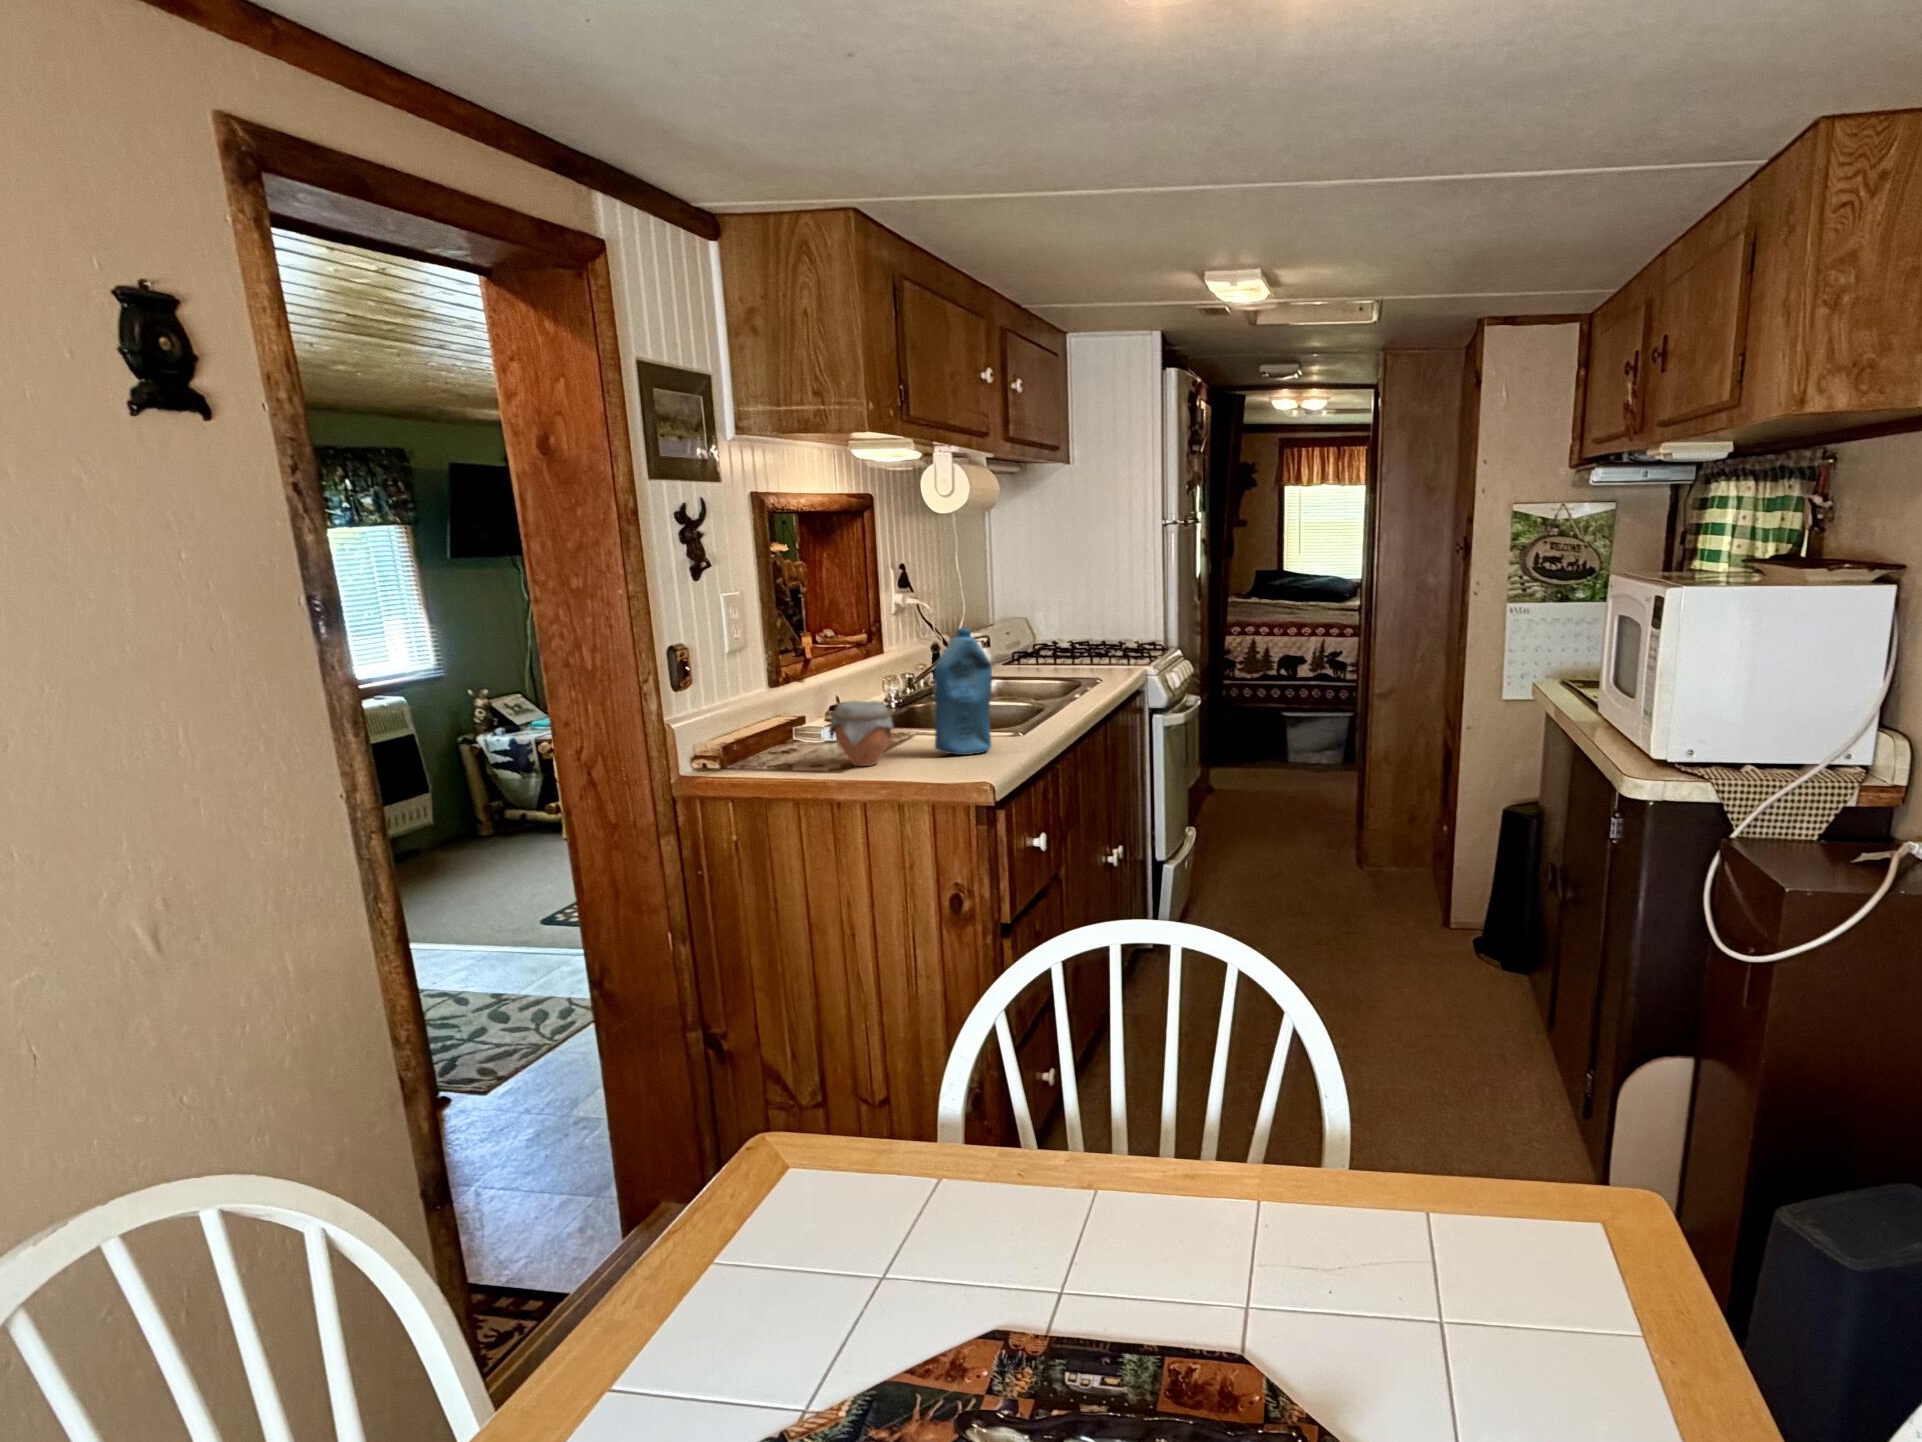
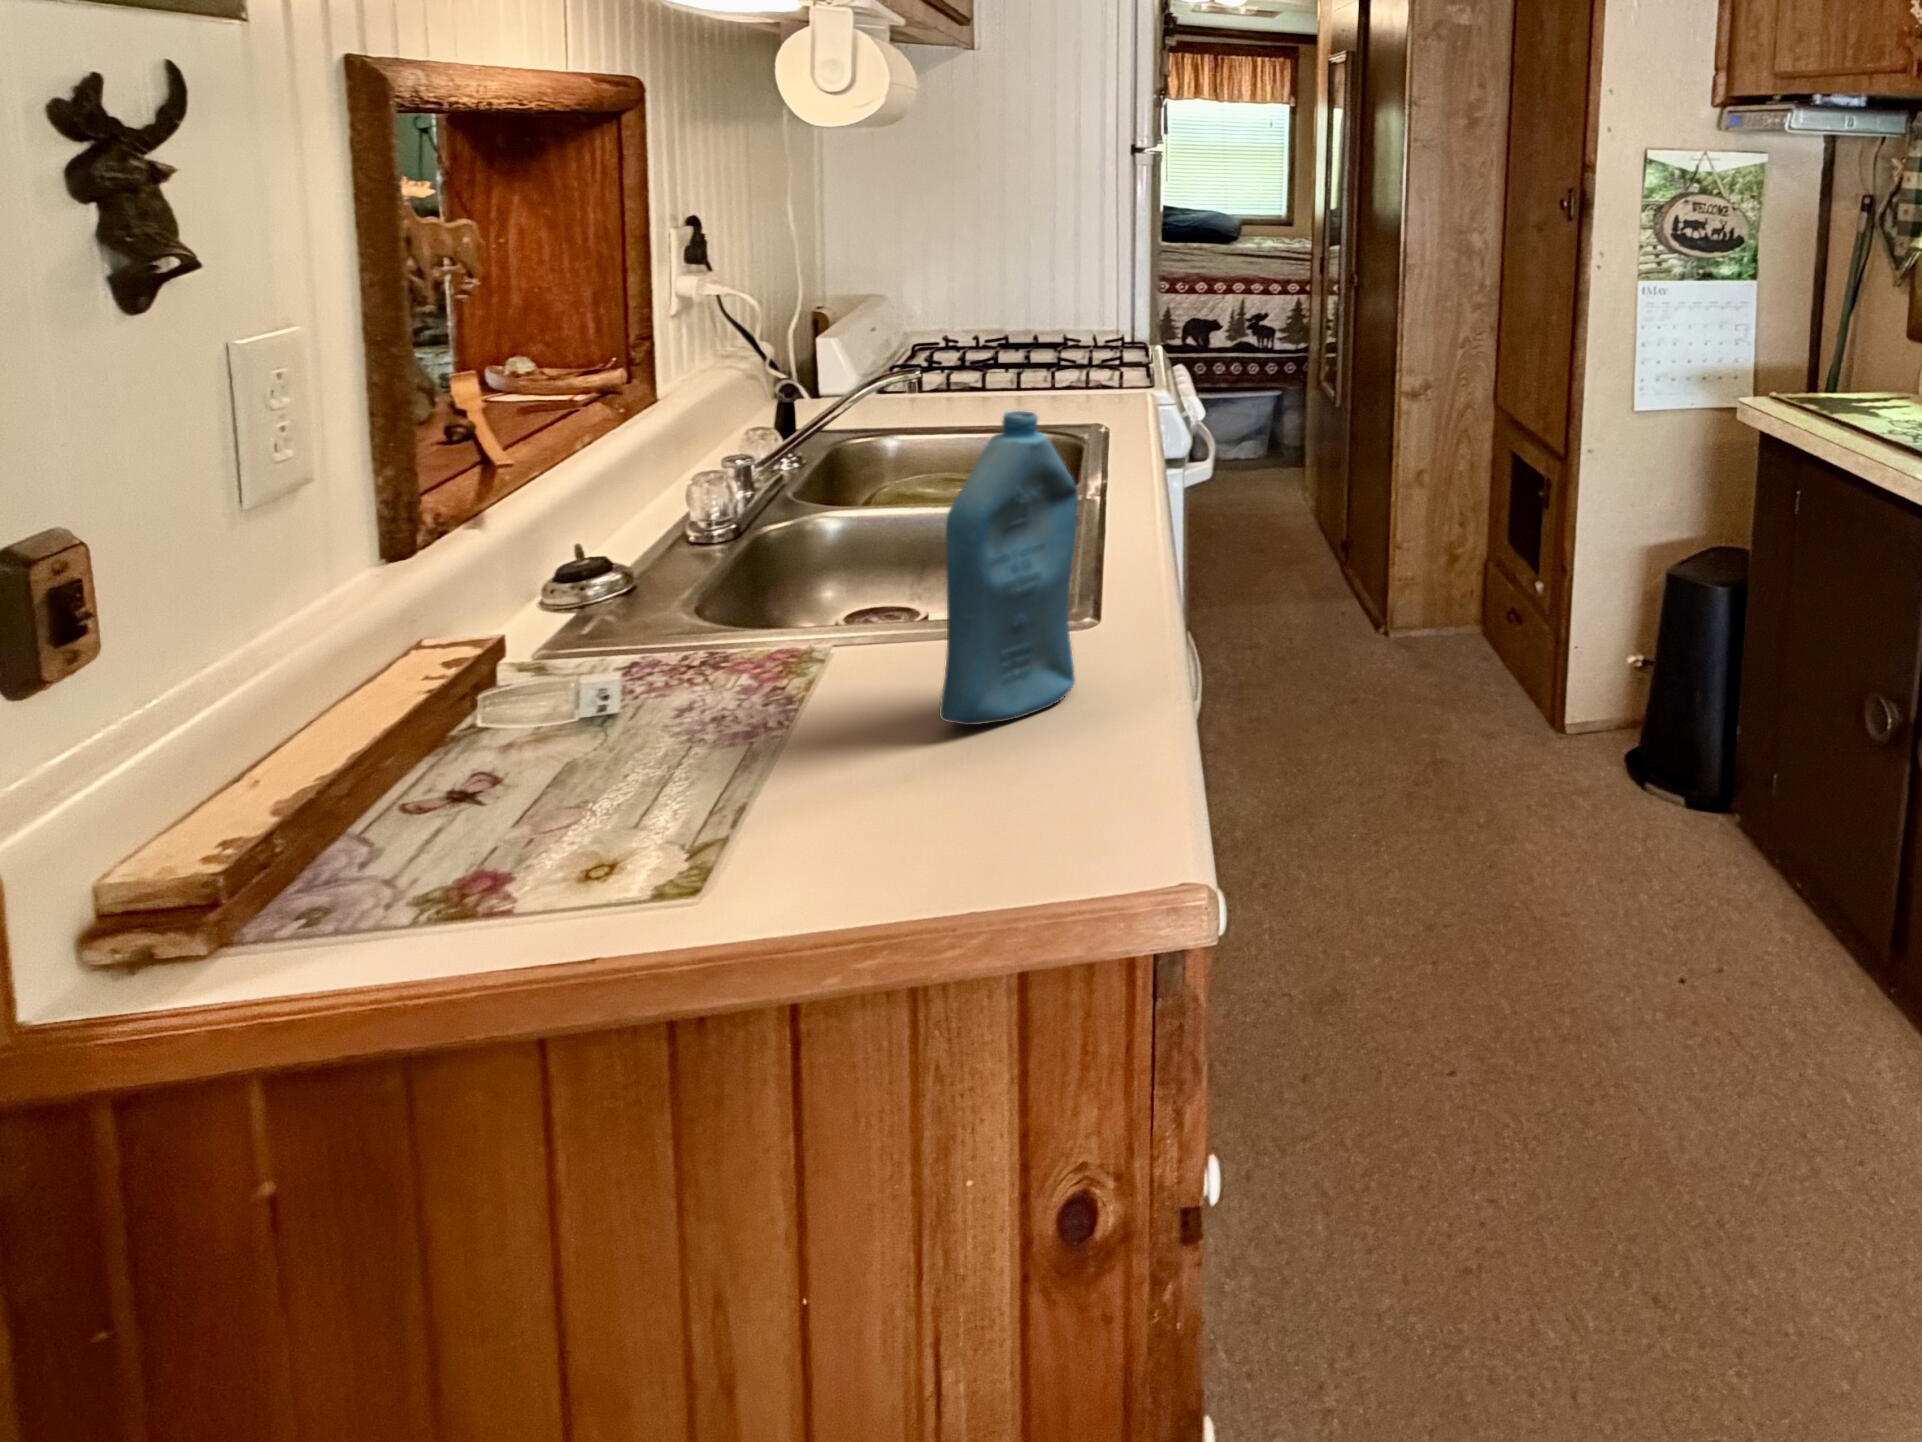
jar: present [829,701,893,766] -> none [643,626,848,826]

